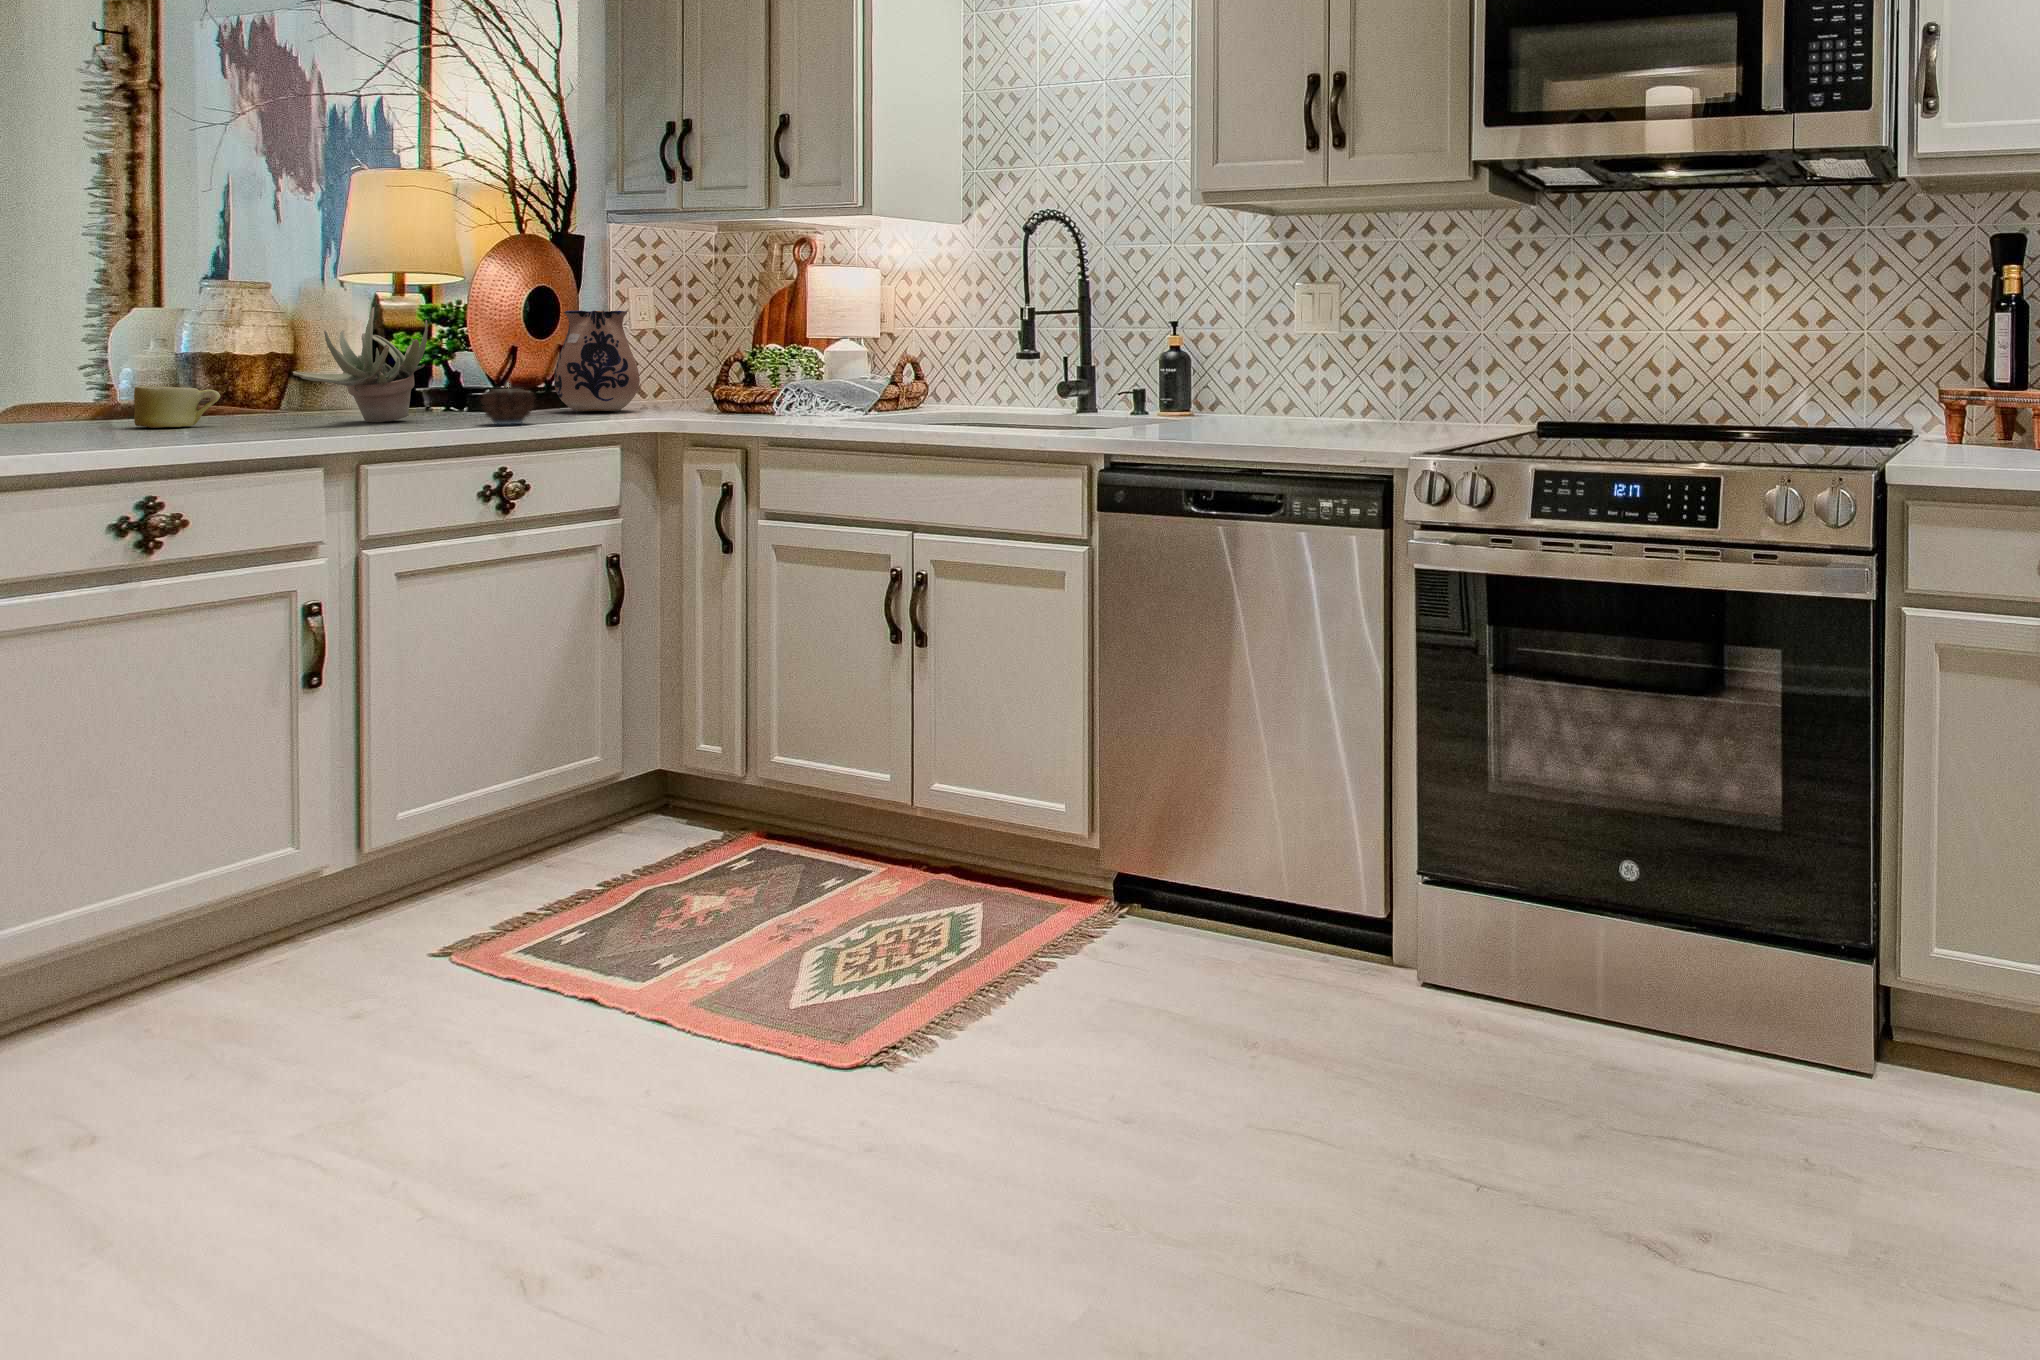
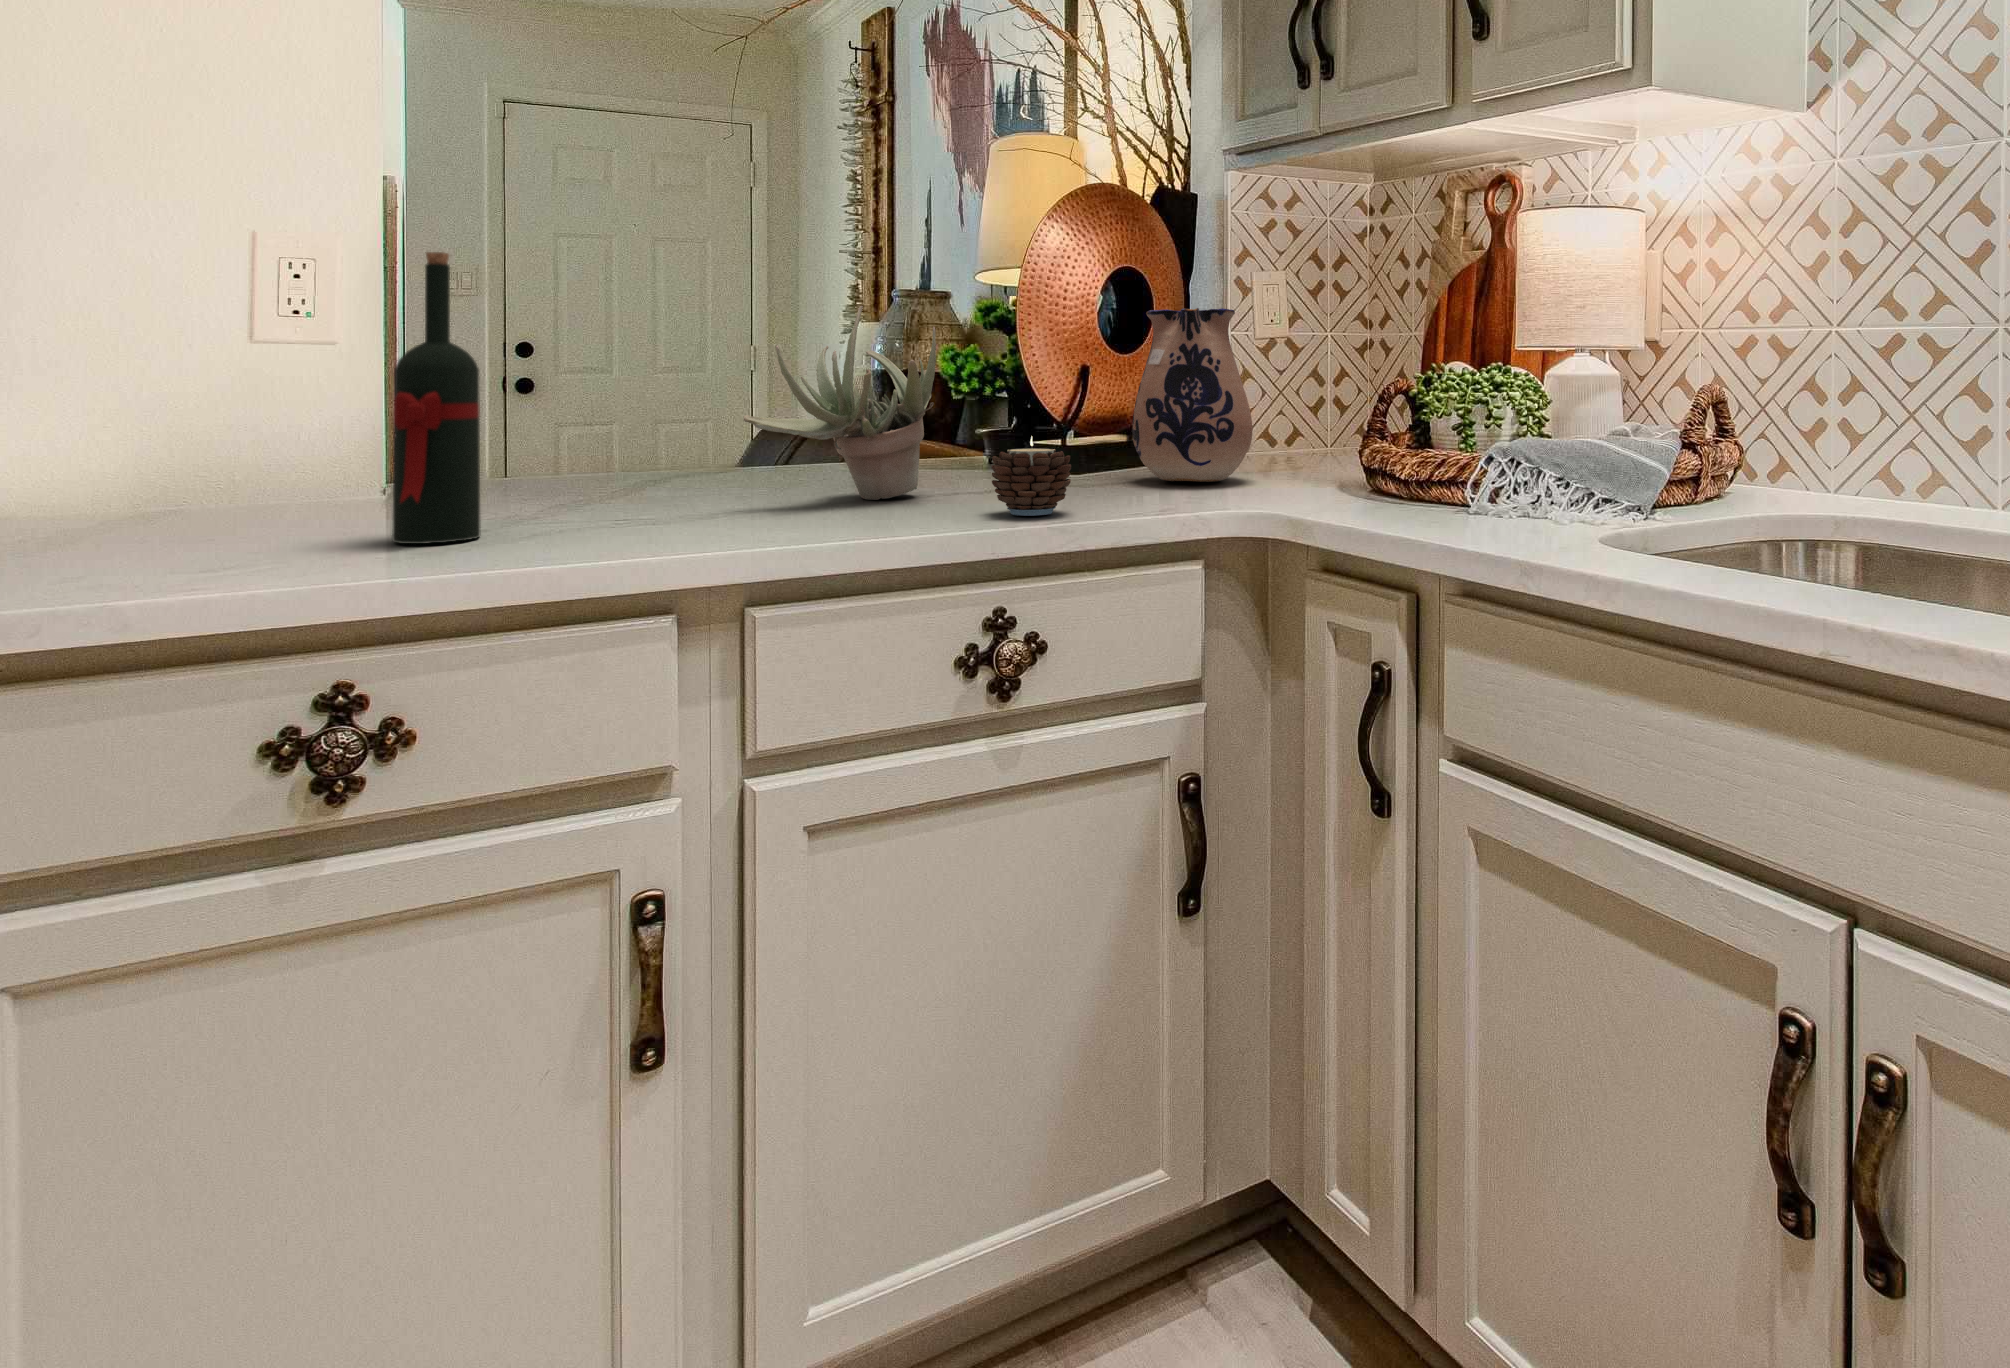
wine bottle: none [72,275,135,442] -> present [392,252,481,544]
mug: present [134,386,220,428] -> none [573,436,678,503]

